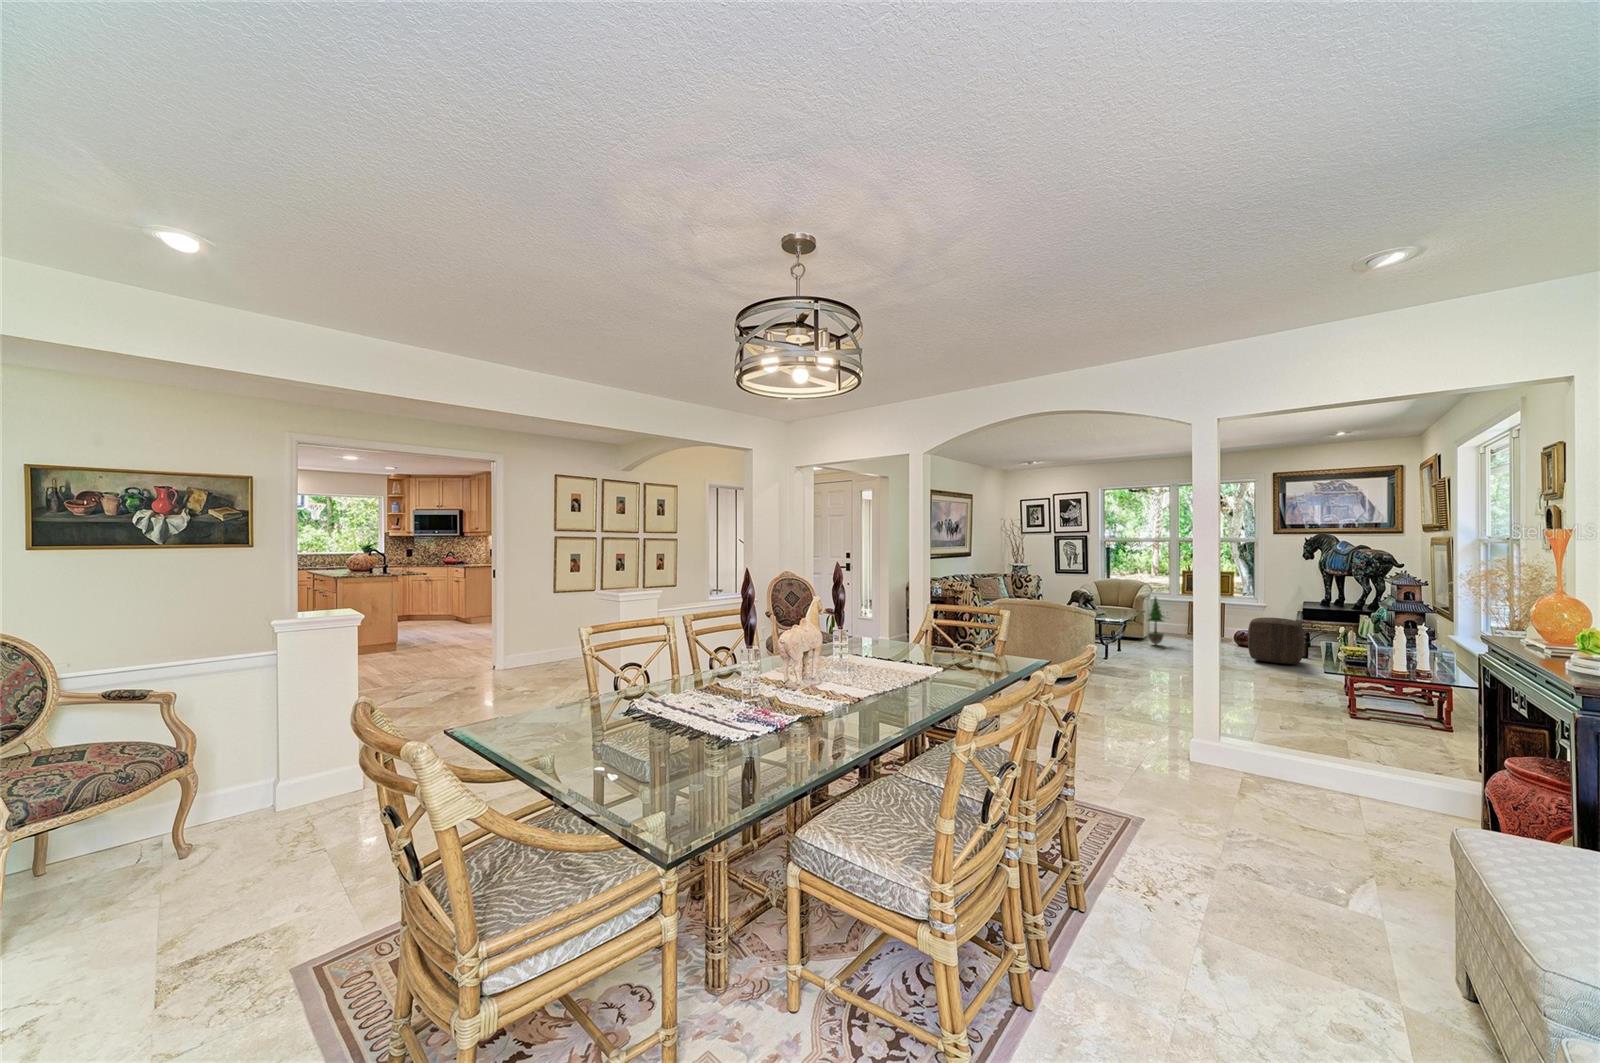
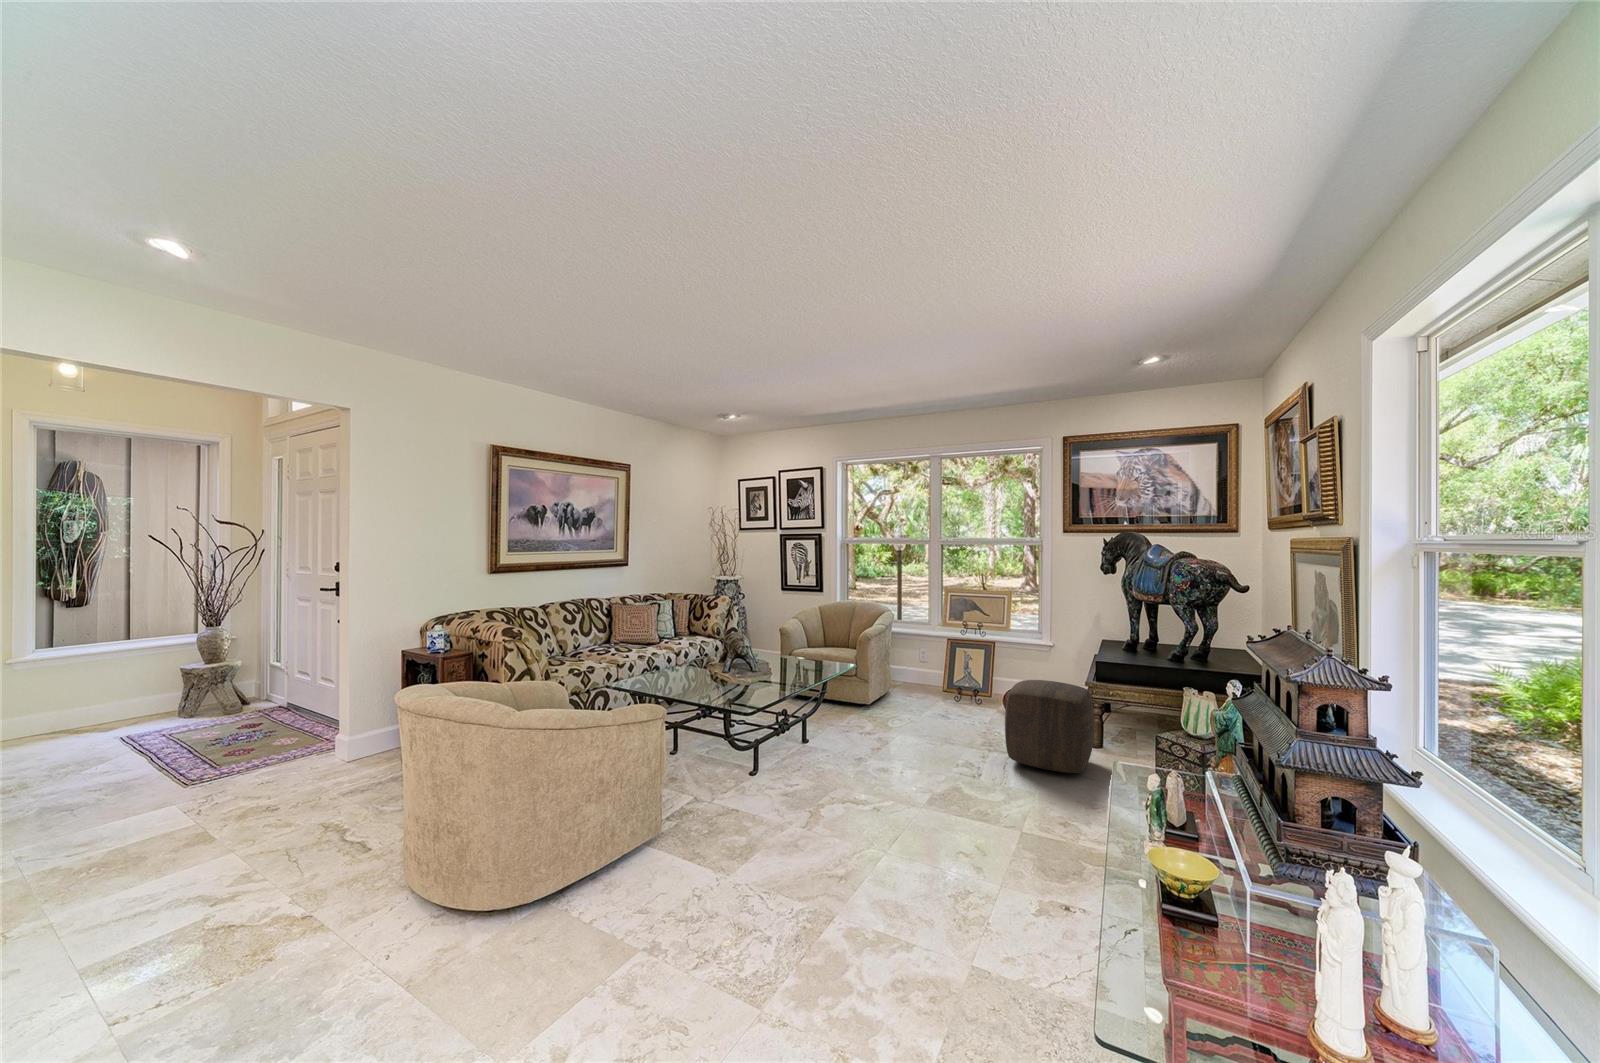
potted tree: present [1148,597,1164,644] -> none [871,633,901,716]

